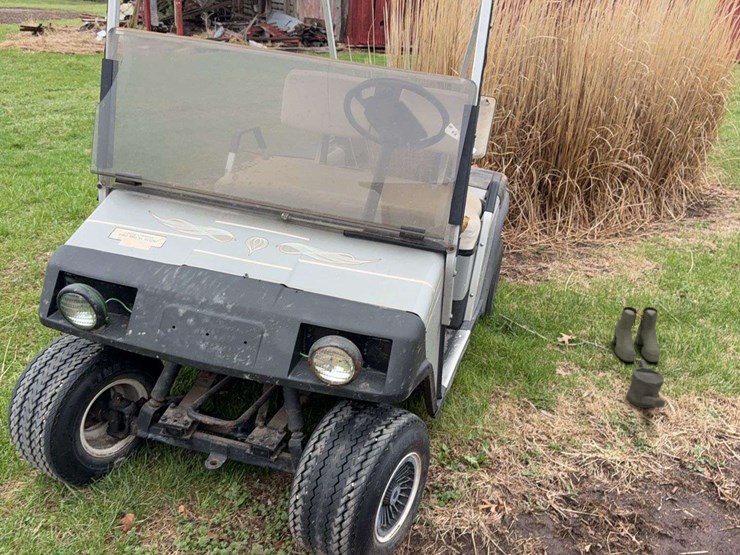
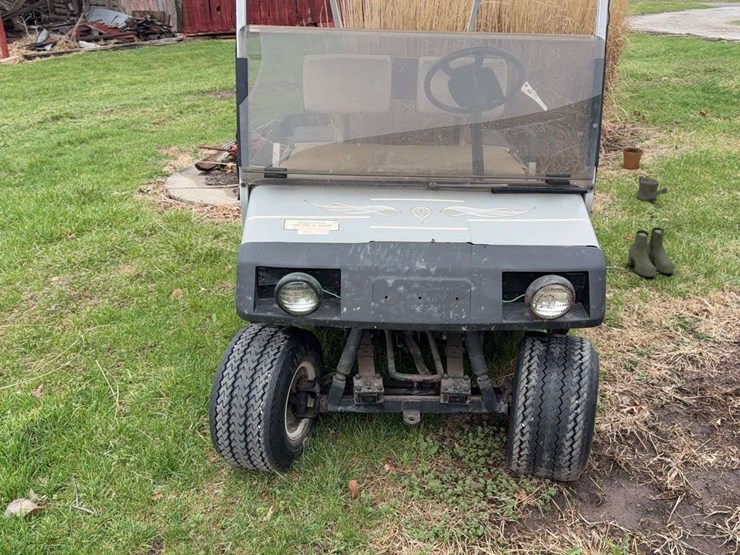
potted plant: none [690,174,722,239] -> present [620,111,645,169]
watering can: present [626,360,665,408] -> present [637,176,667,201]

